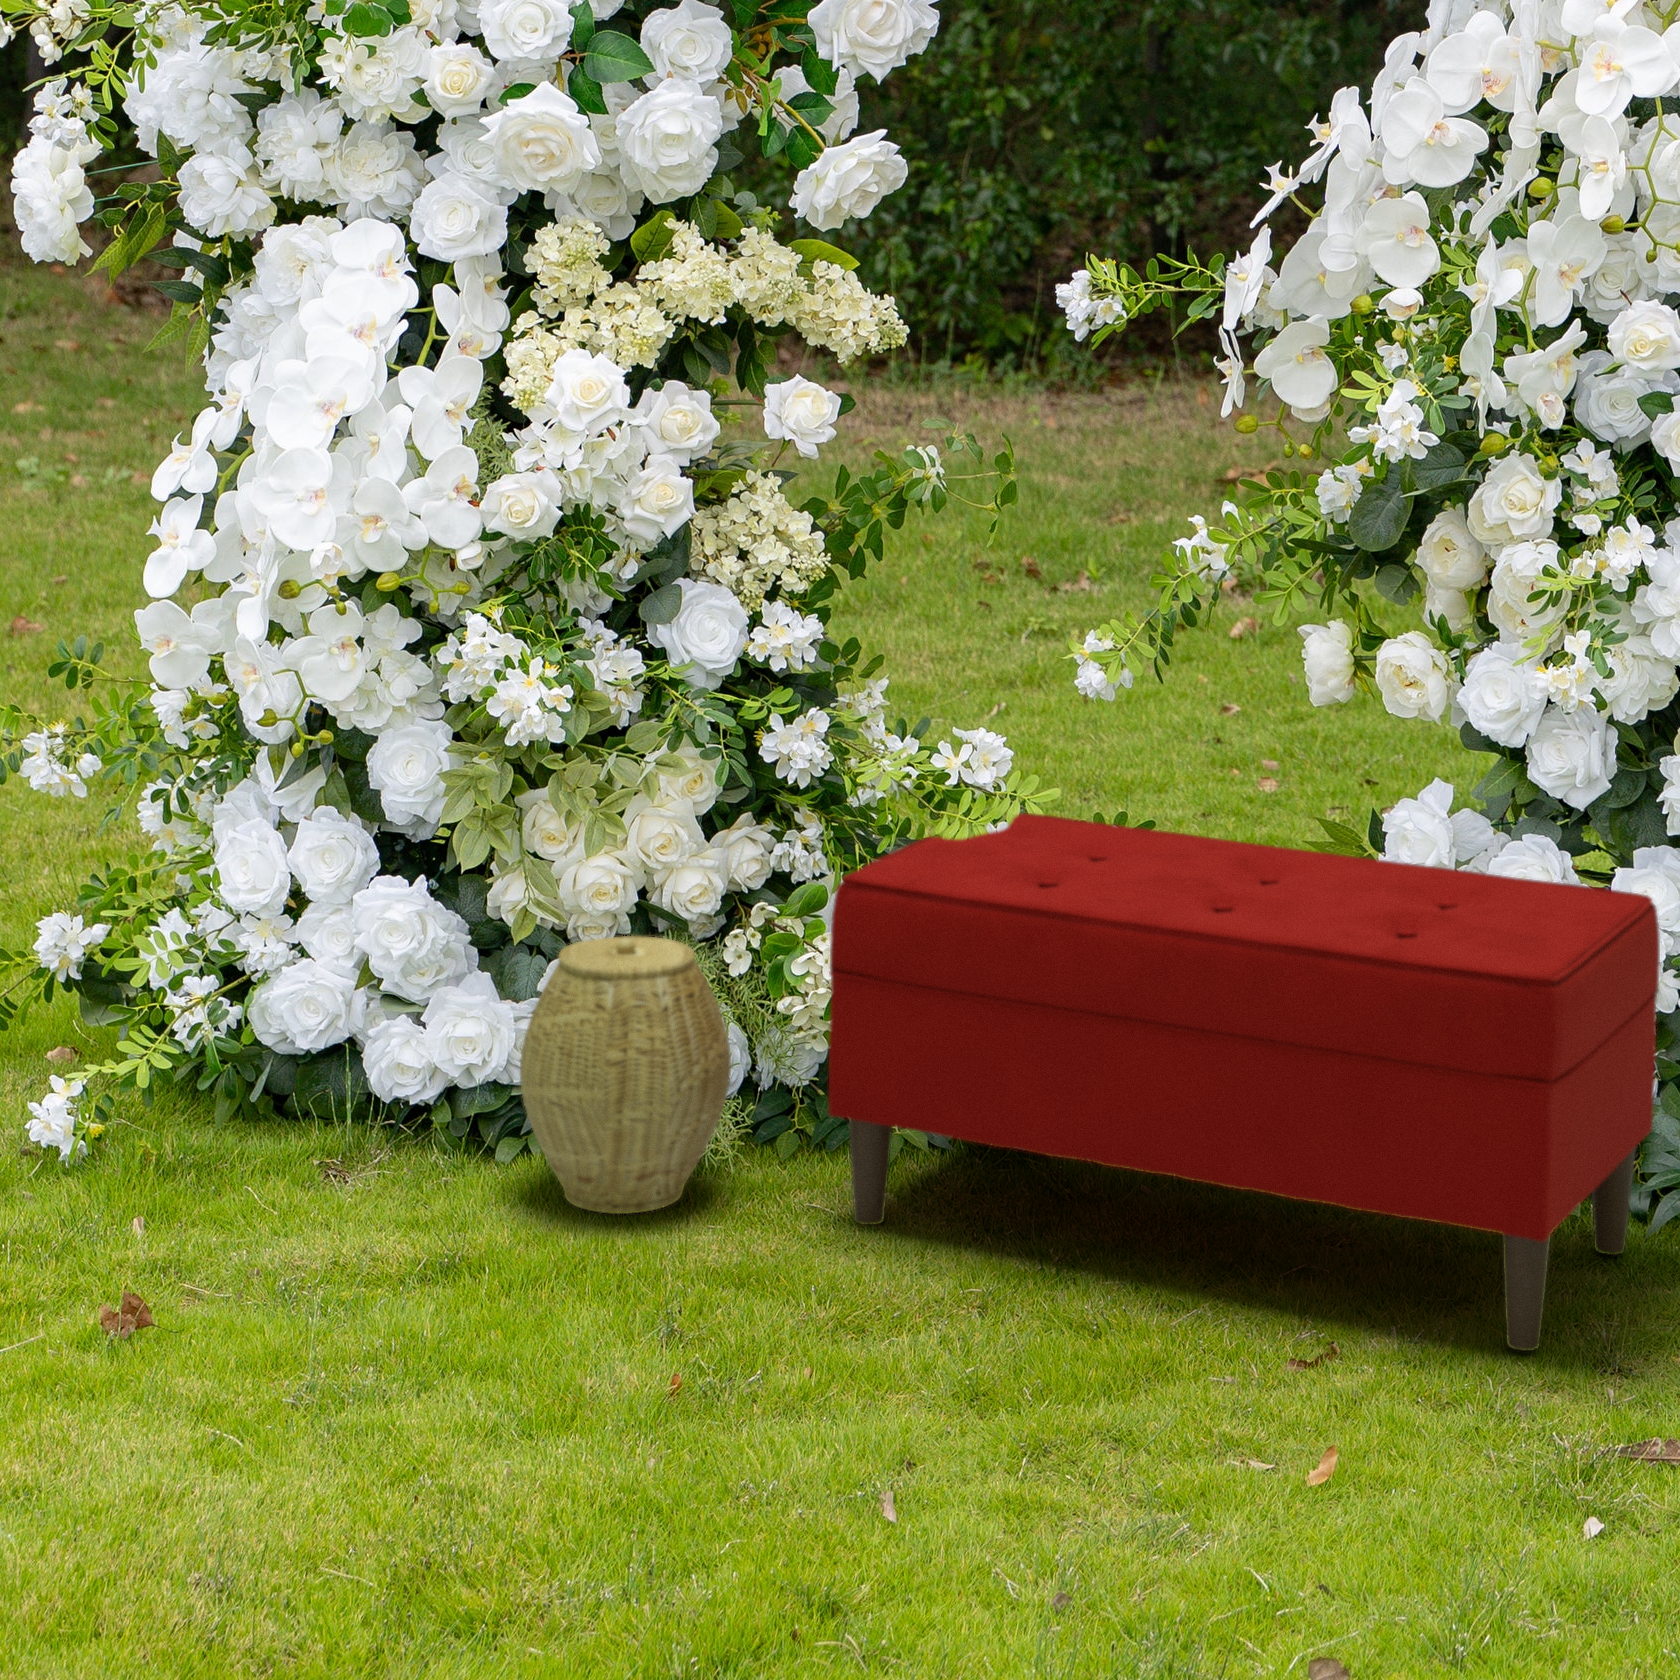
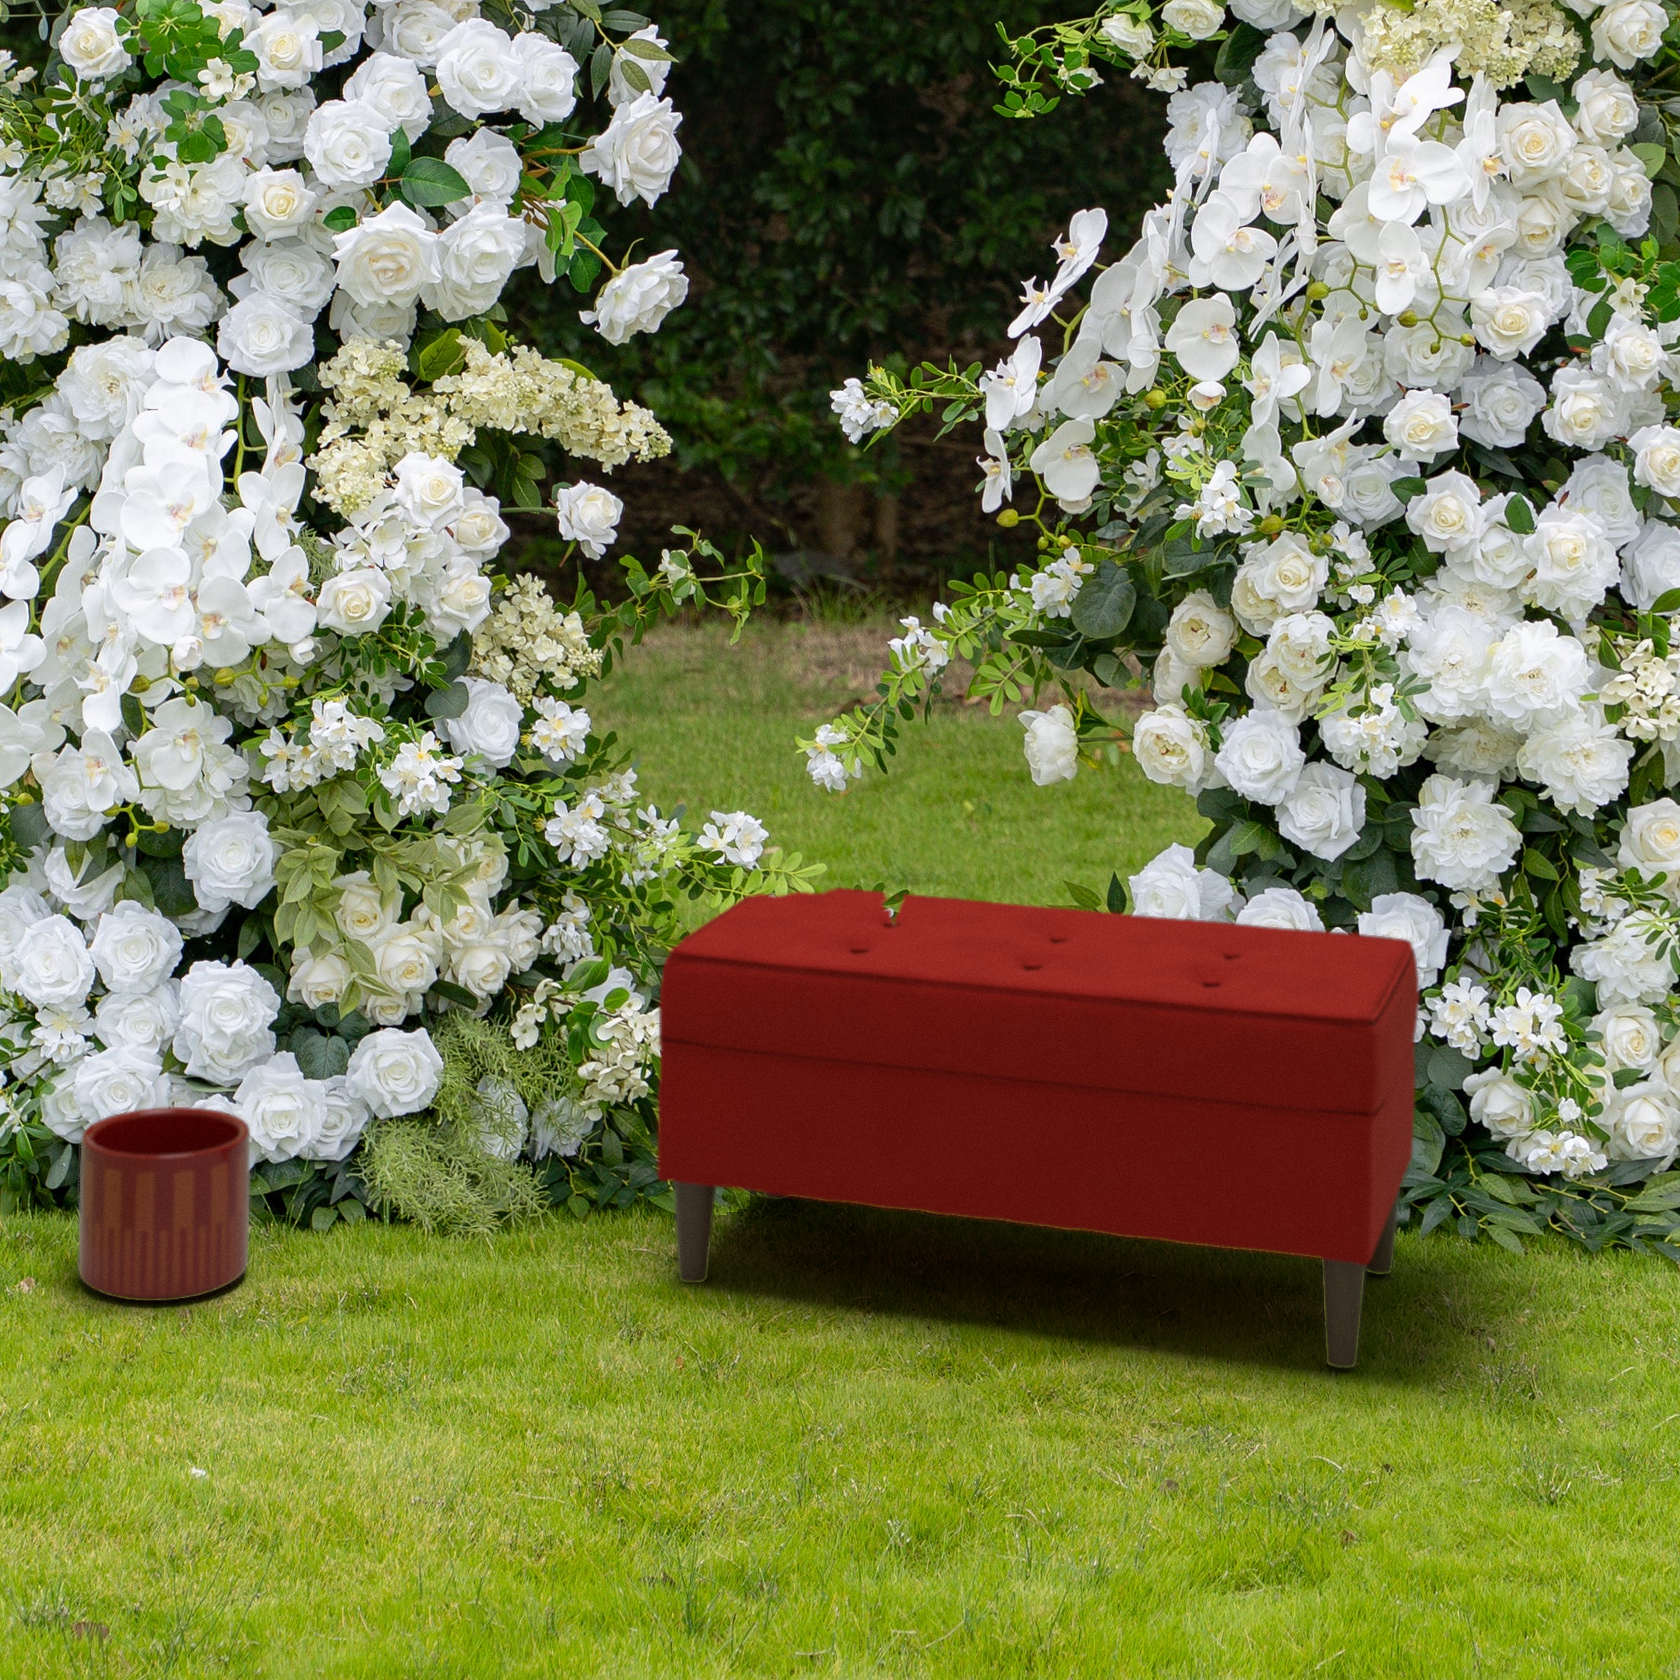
woven basket: present [520,936,731,1214] -> none [353,1016,555,1285]
planter: none [240,1018,415,1214] -> present [79,1107,250,1301]

